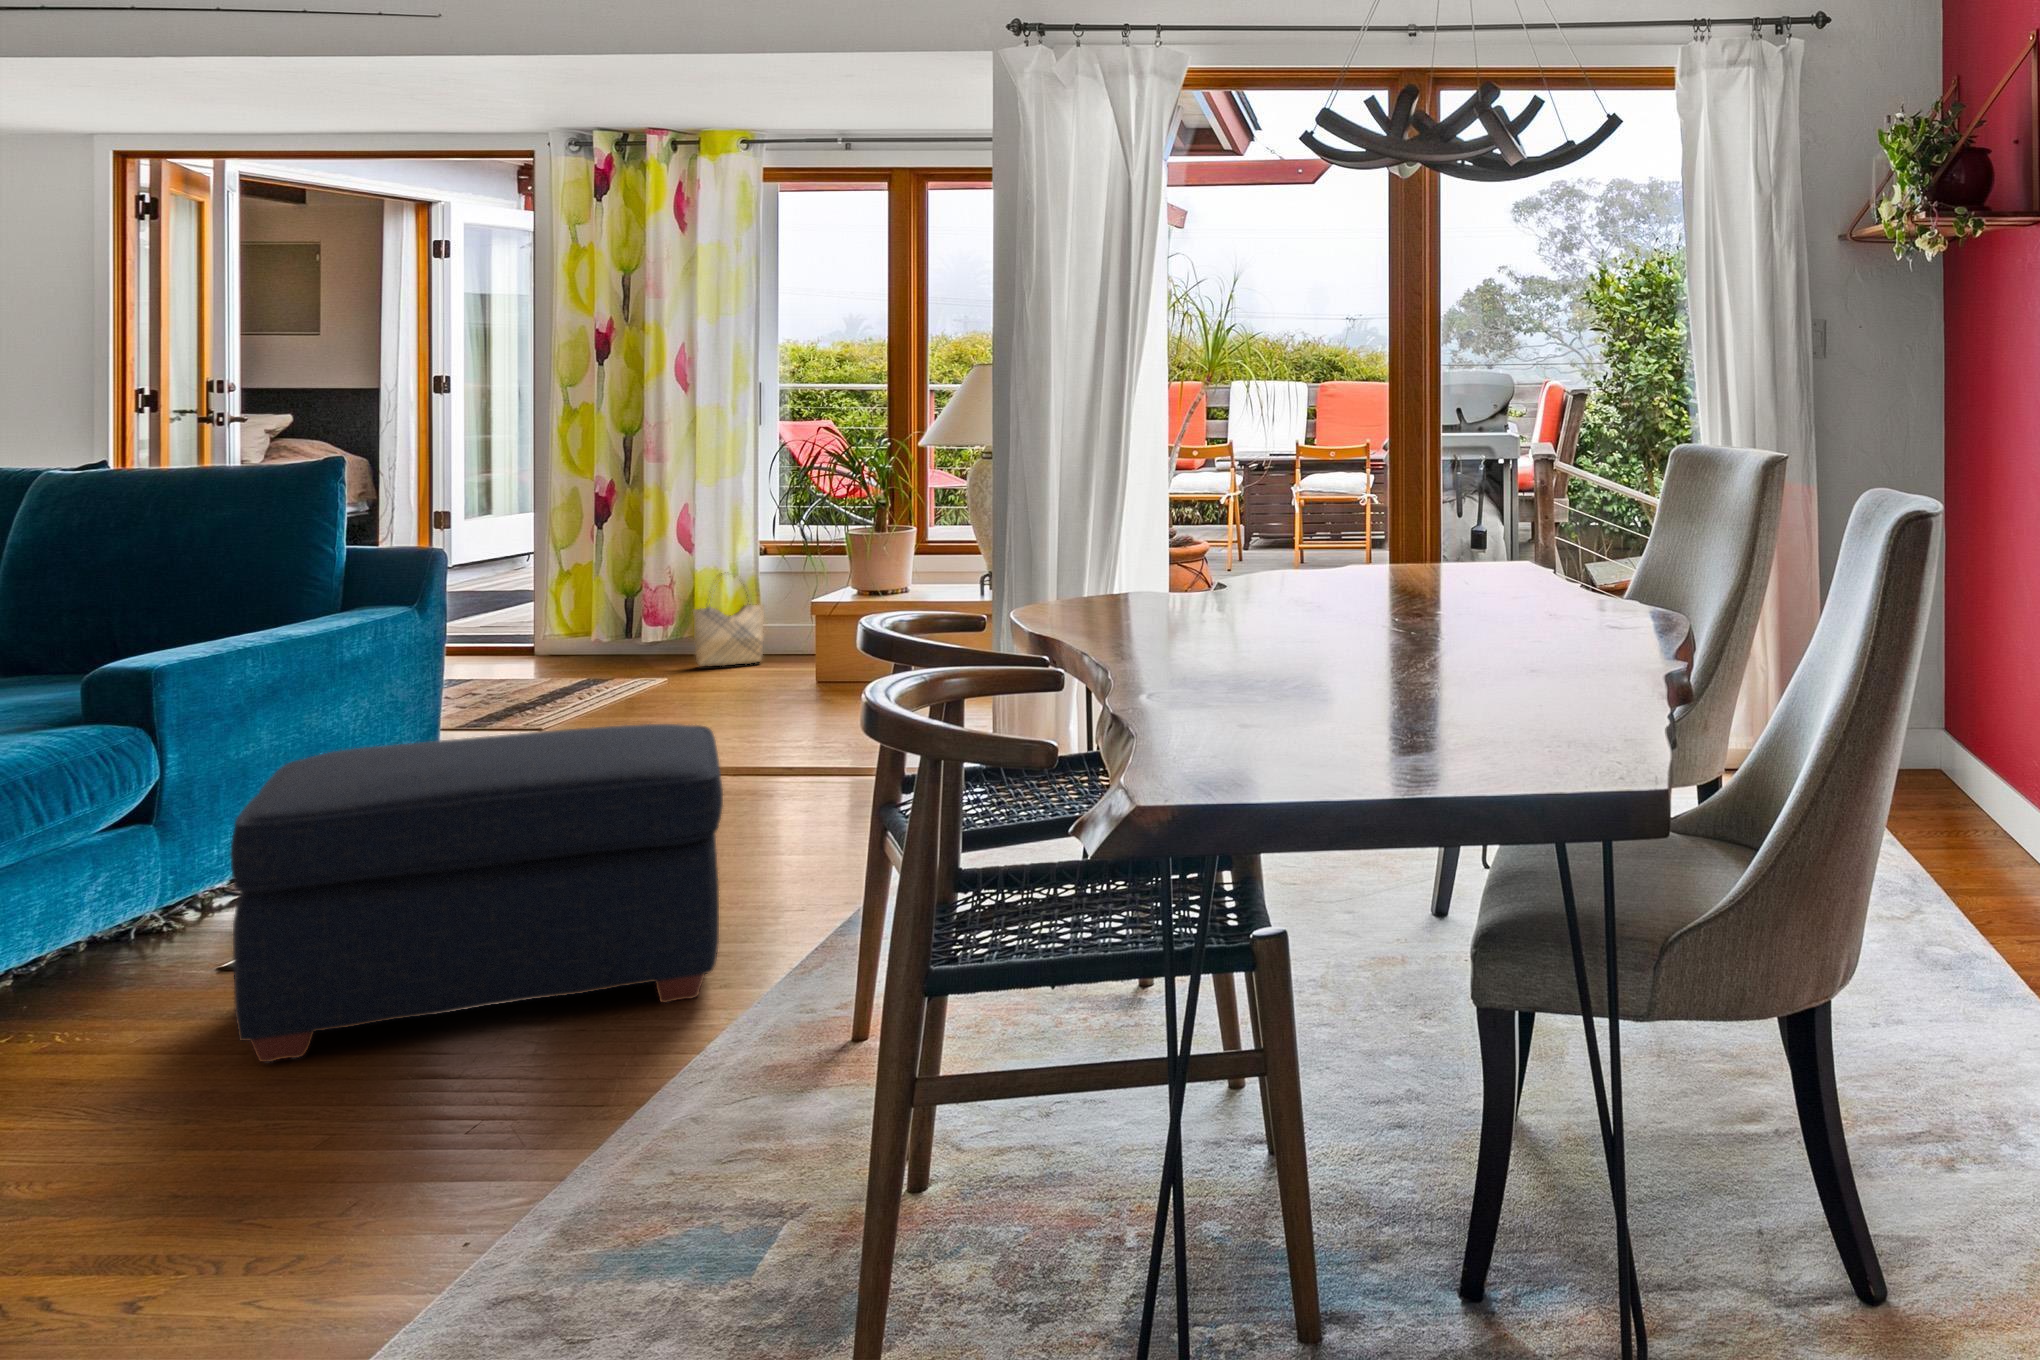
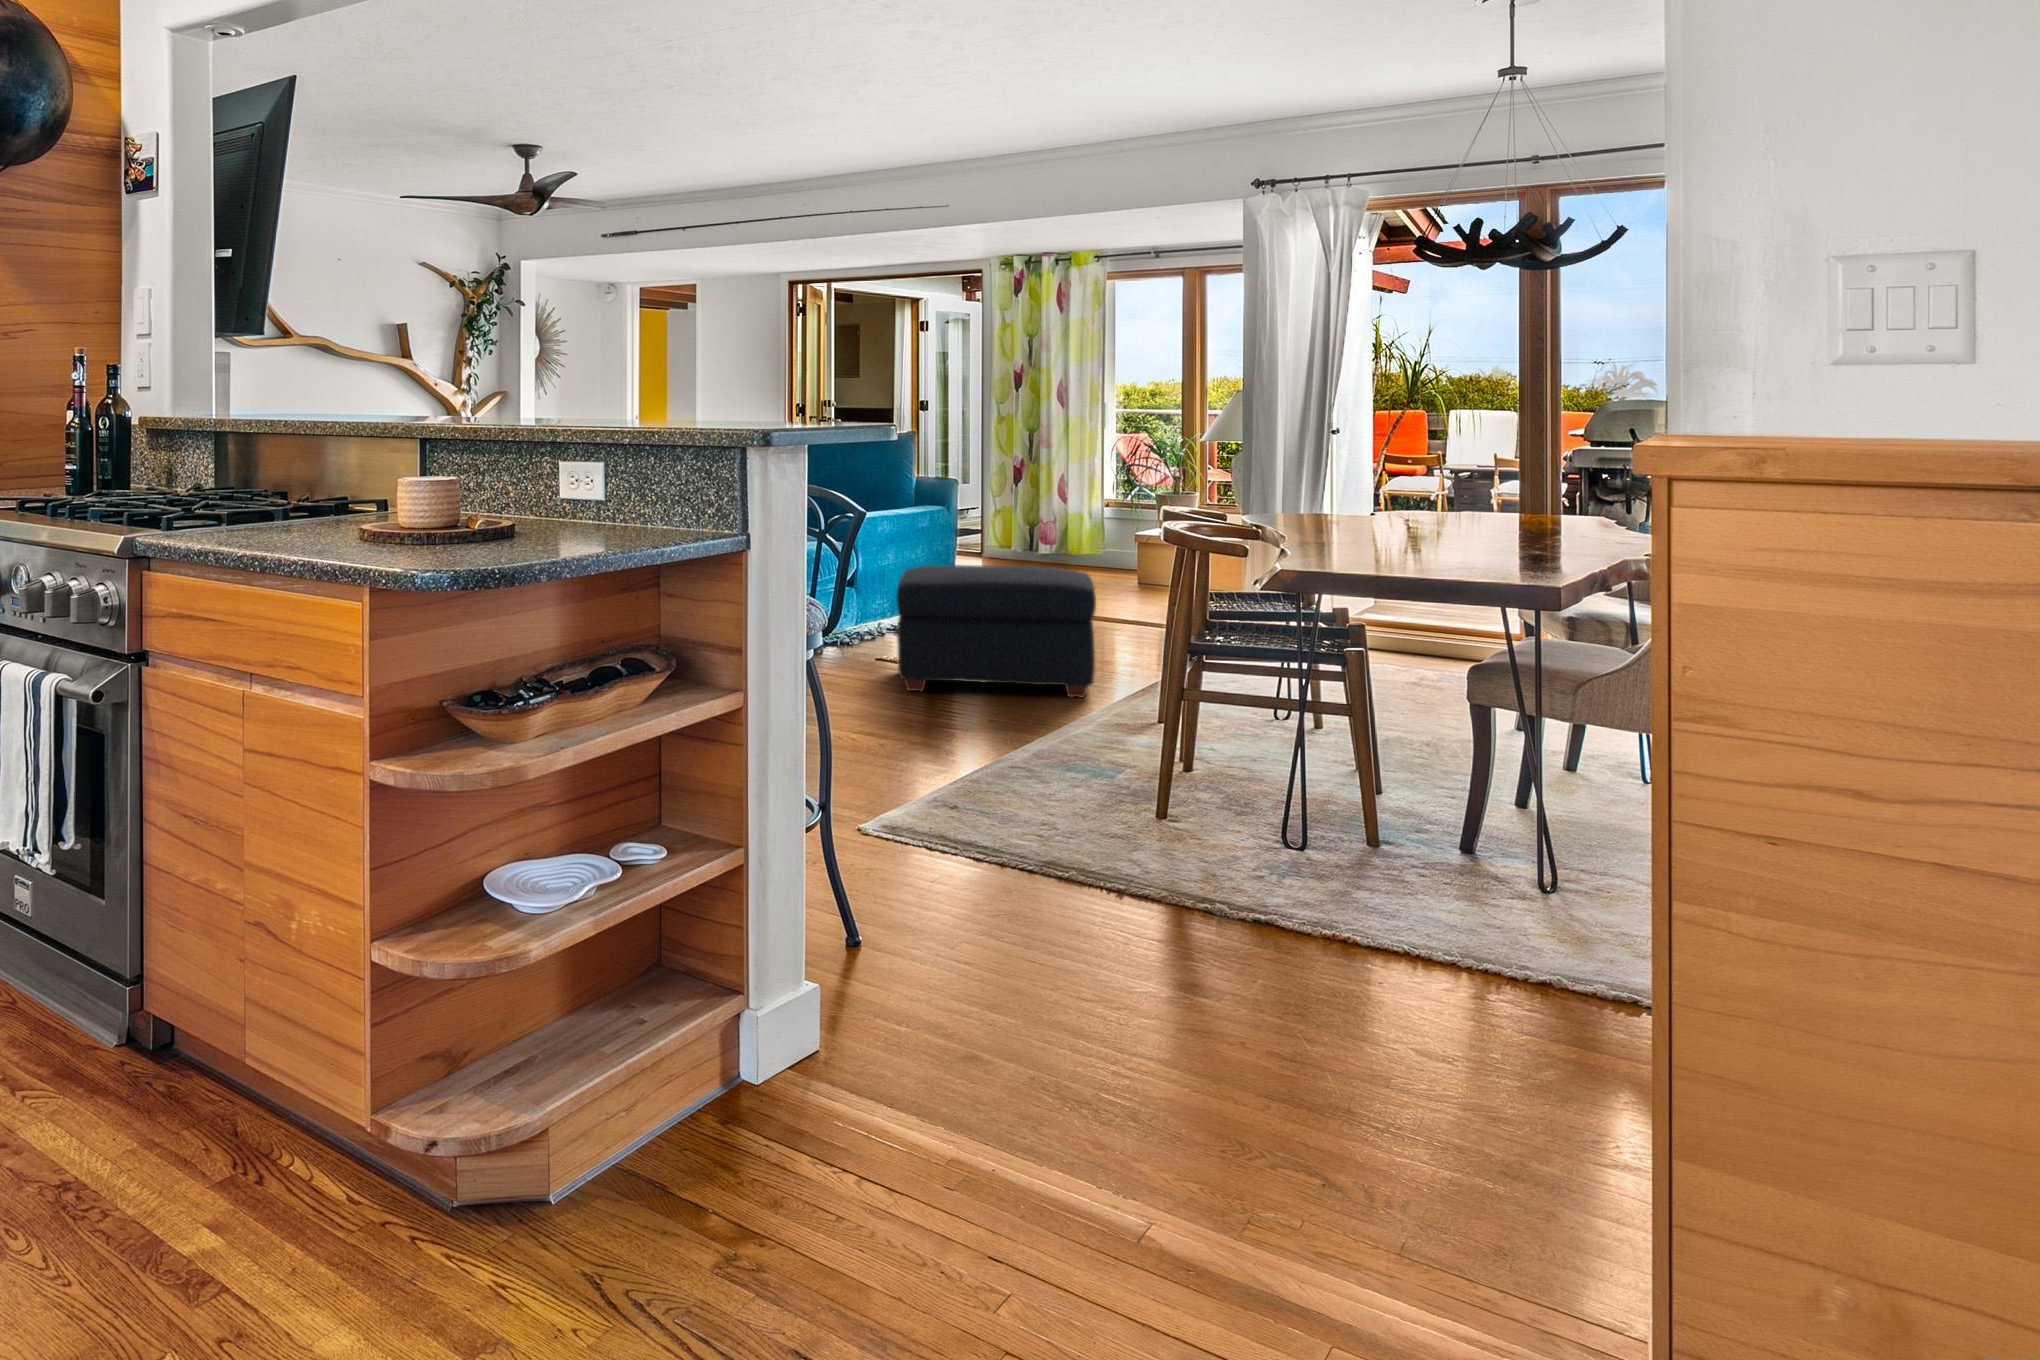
woven basket: present [693,573,764,666] -> none [1066,515,1107,571]

